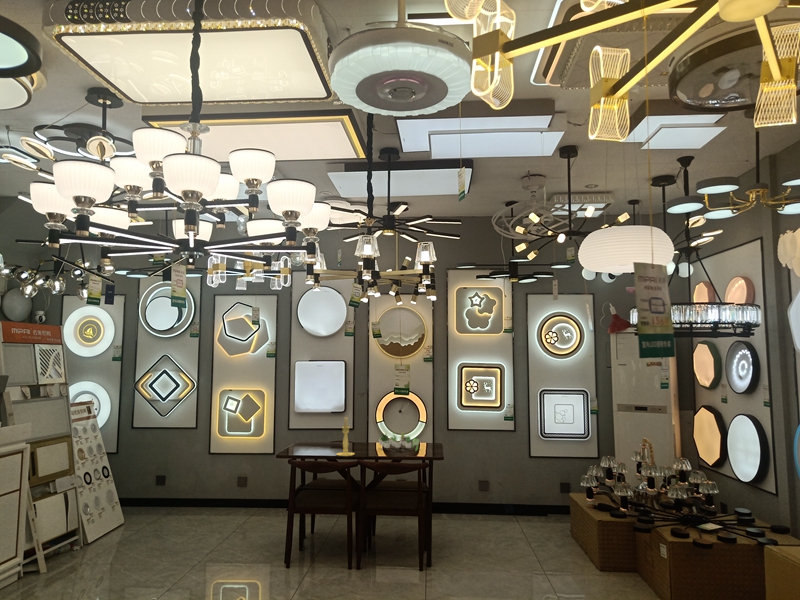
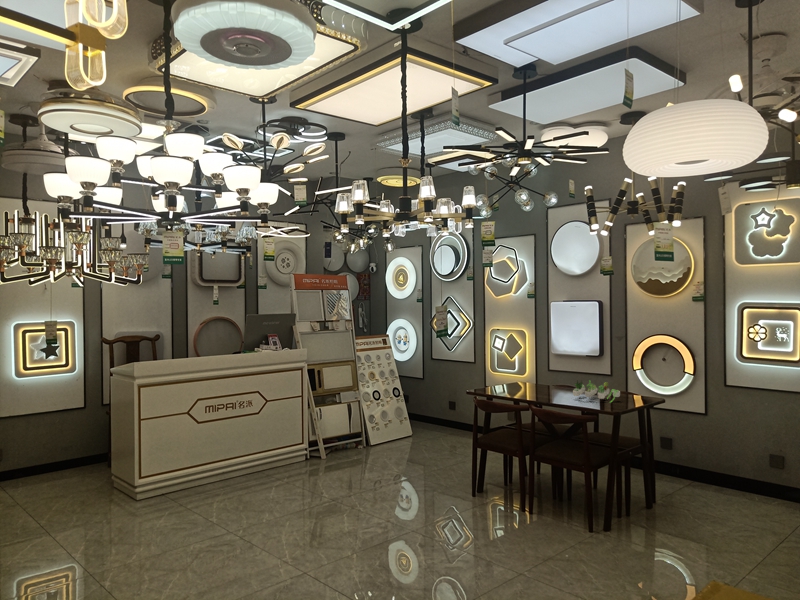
candle holder: present [337,417,354,456] -> none [514,359,534,399]

